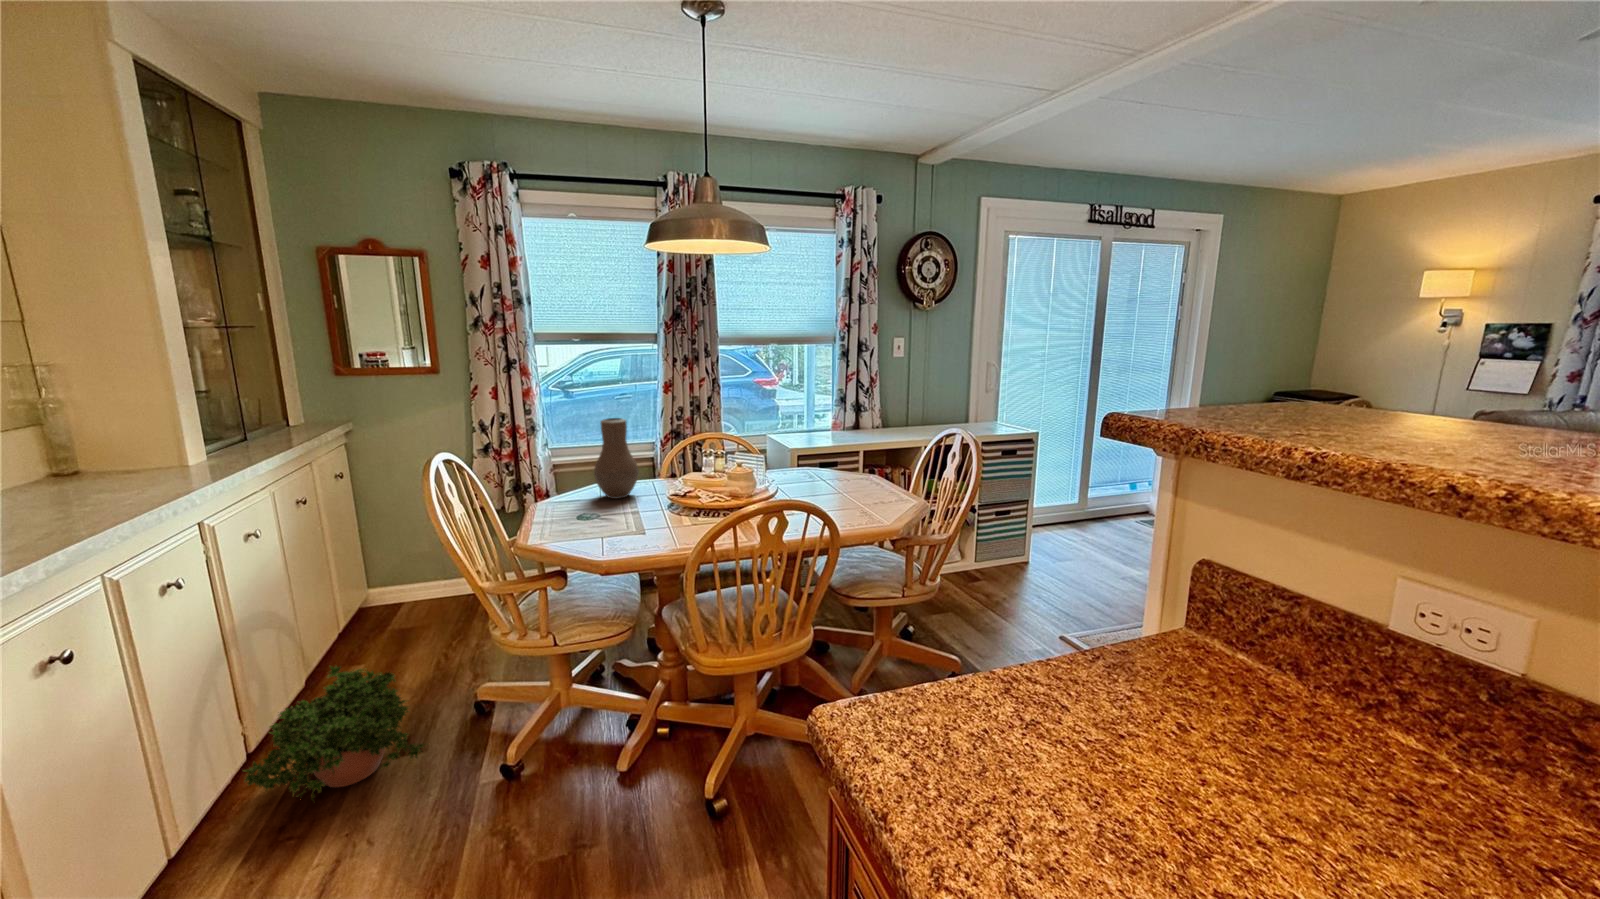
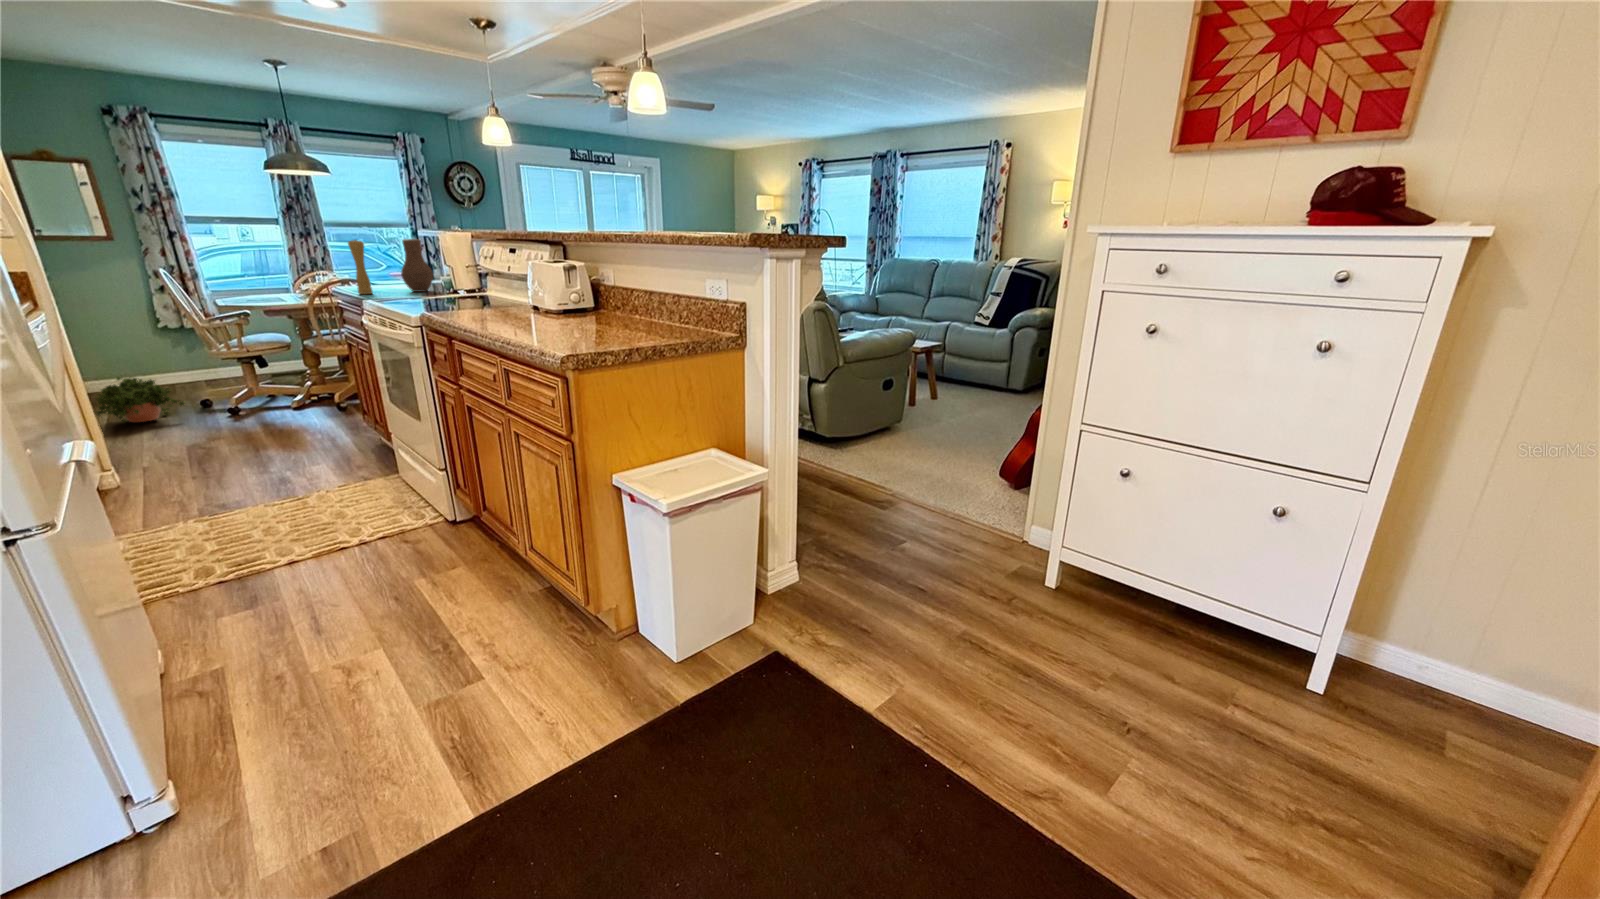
vase: present [594,418,639,499] -> present [401,239,433,292]
pepper mill: none [938,490,1032,797] -> present [348,240,372,294]

